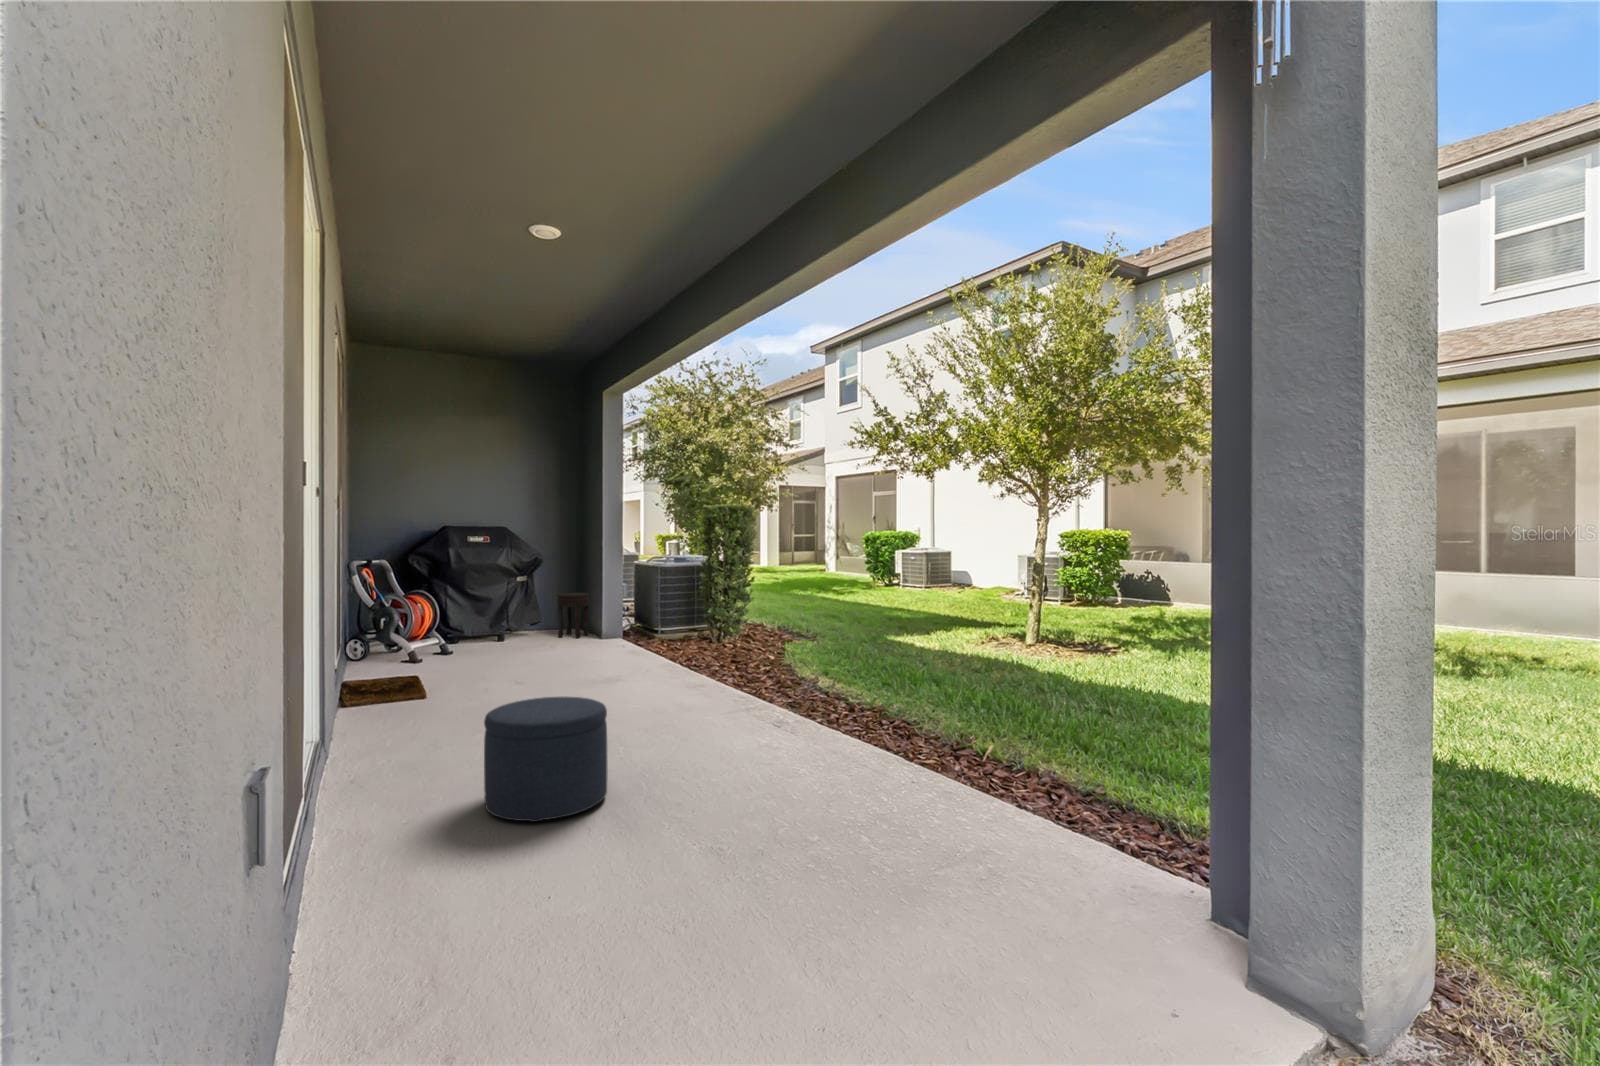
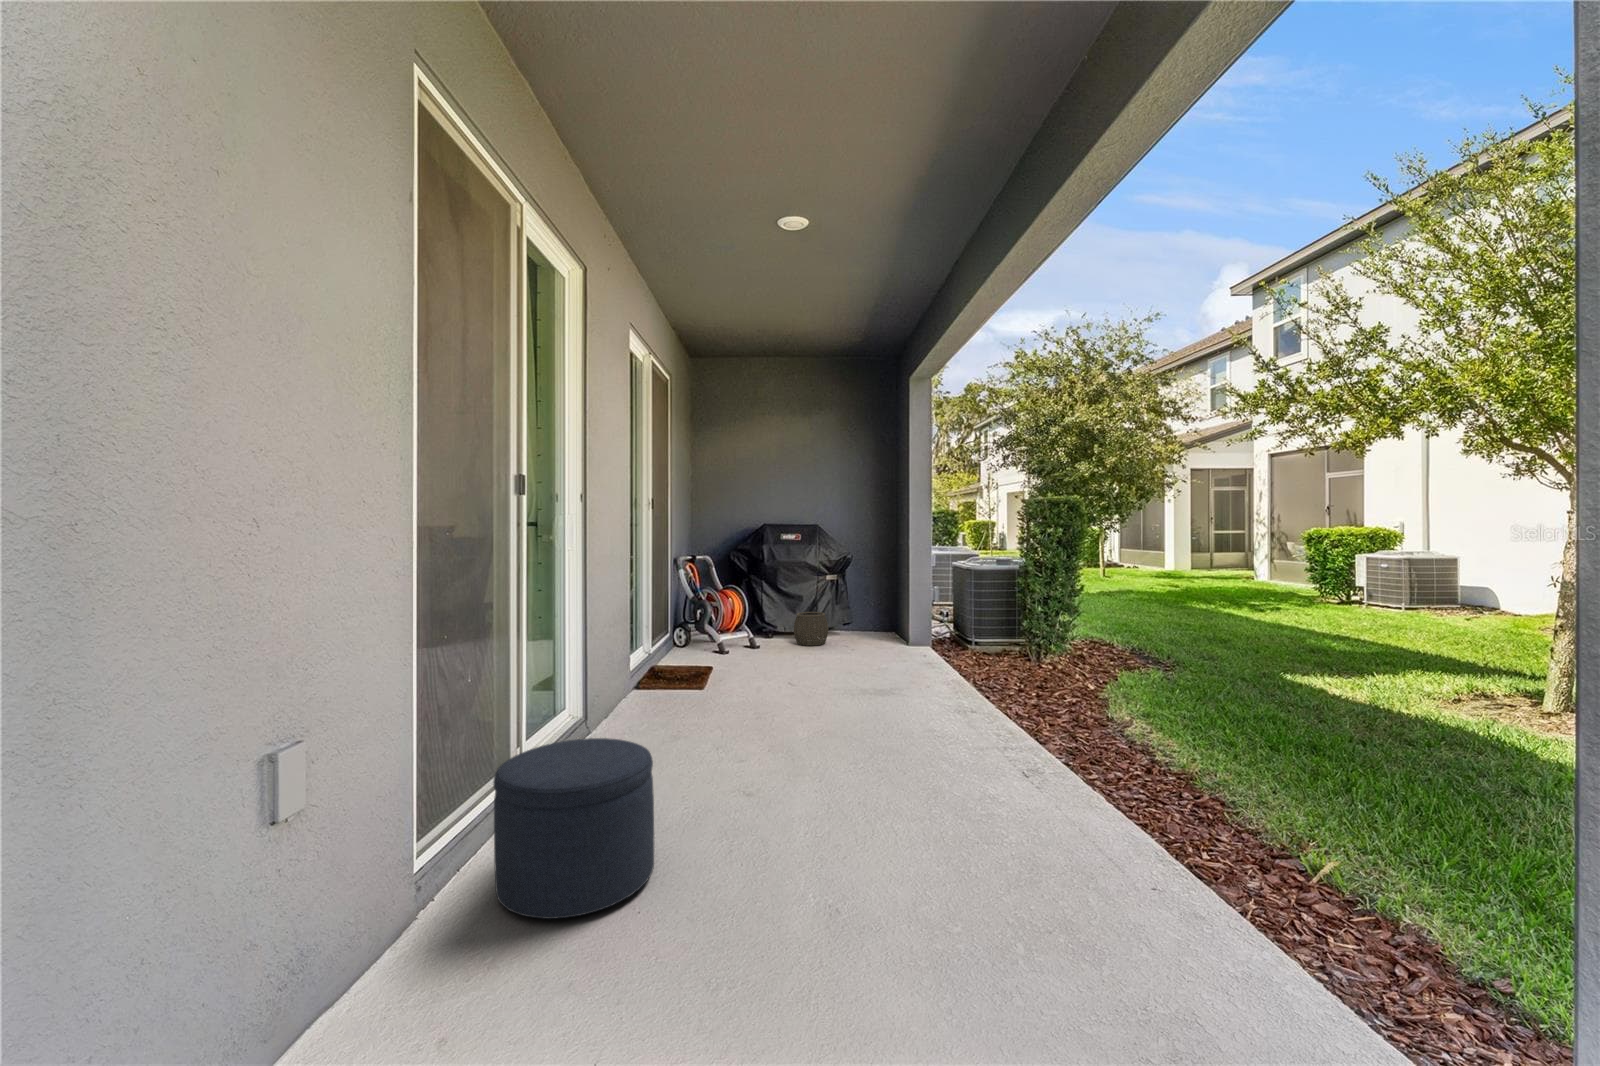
side table: present [557,593,589,638] -> none [865,594,897,642]
woven basket: none [488,613,527,647] -> present [794,612,829,646]

